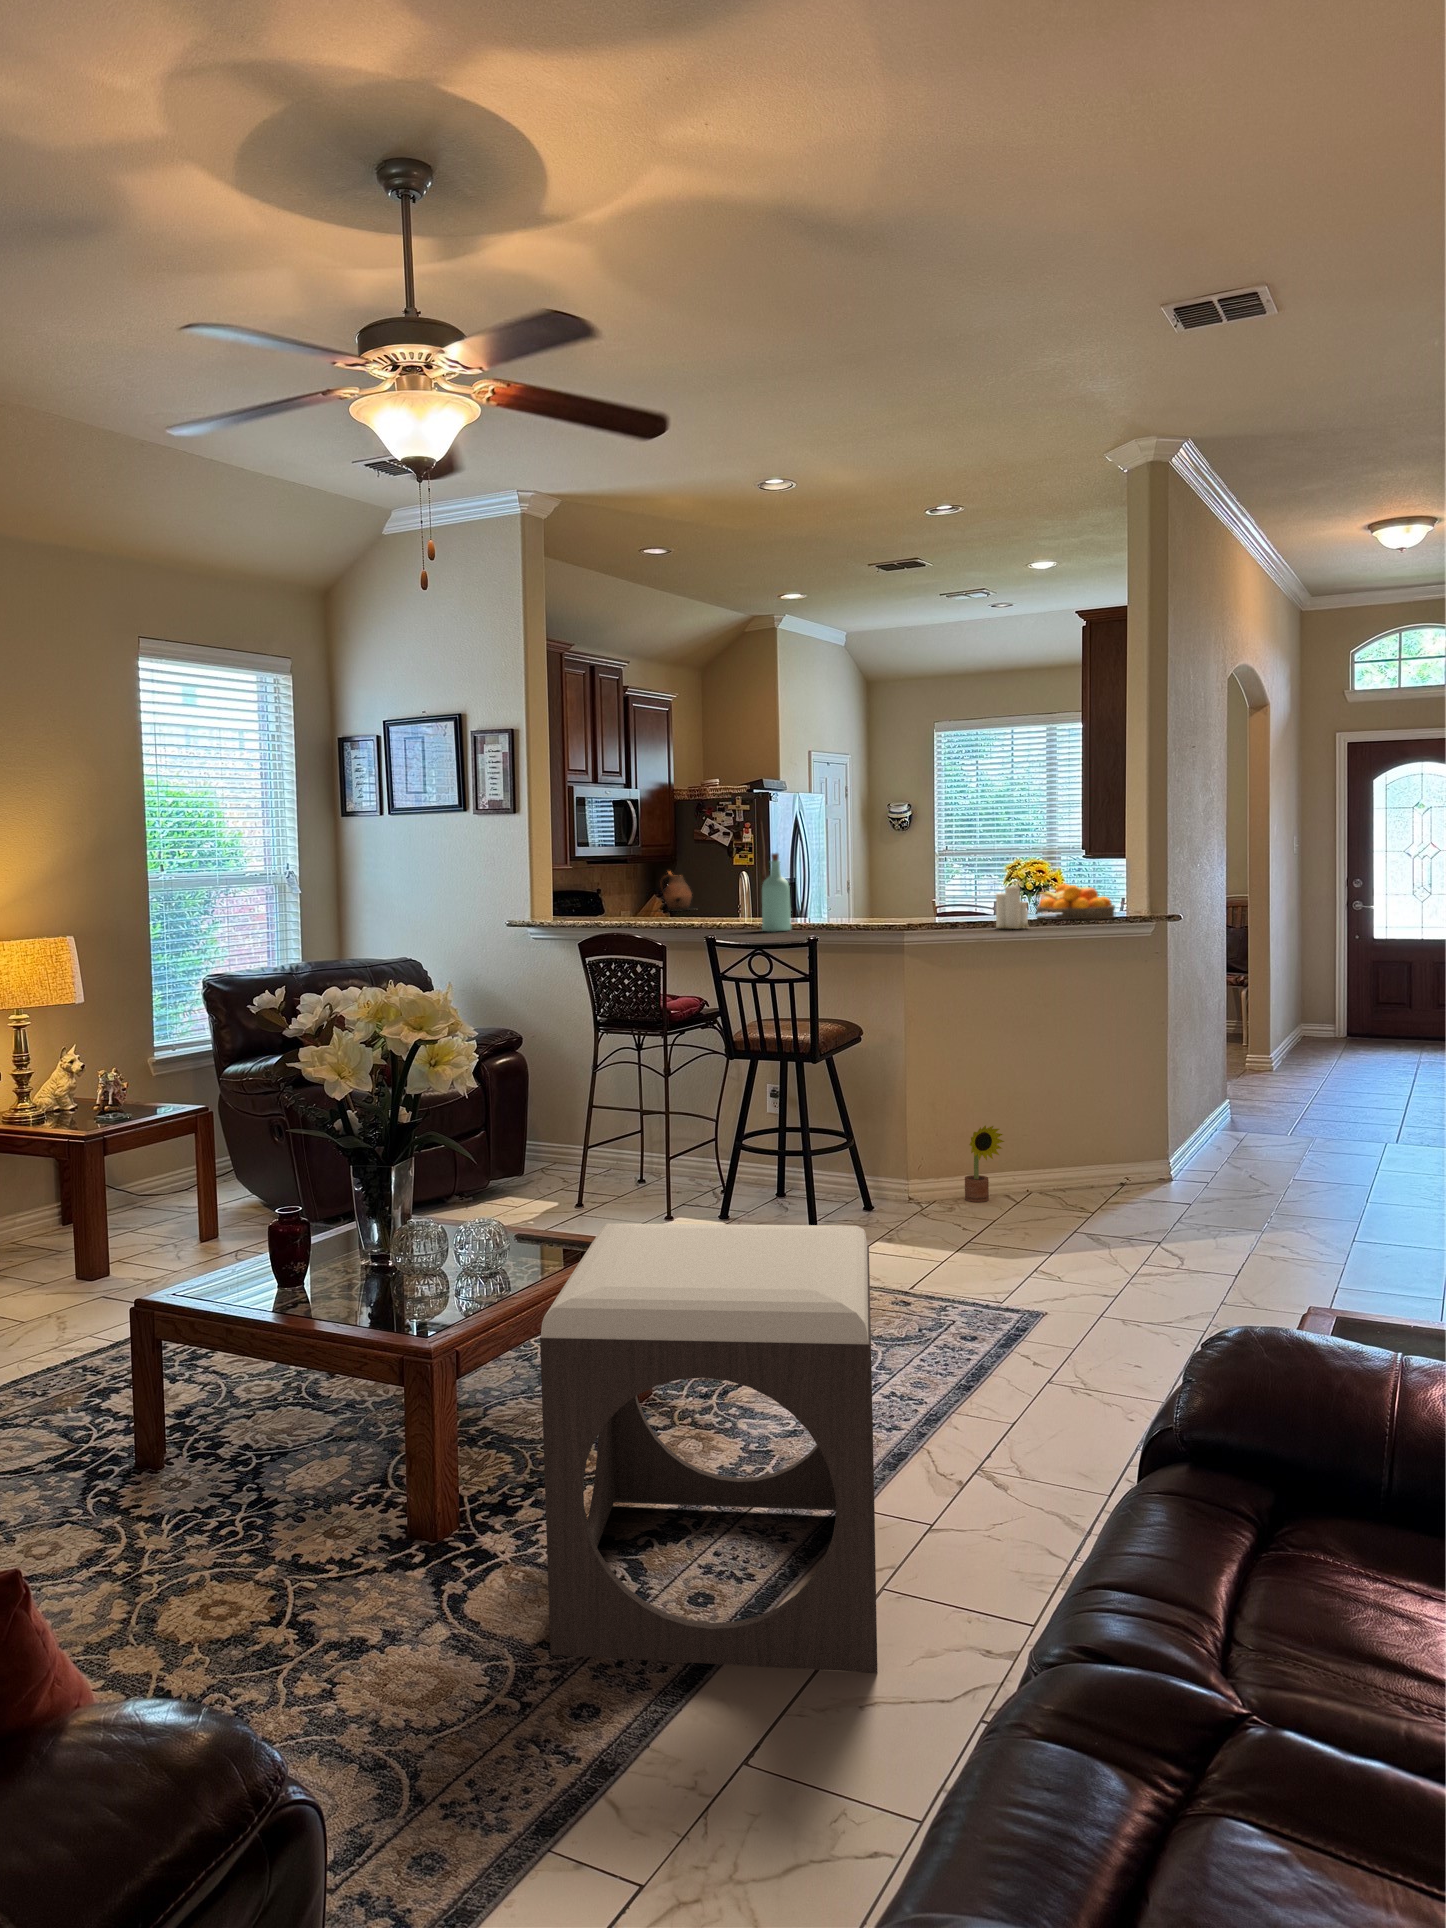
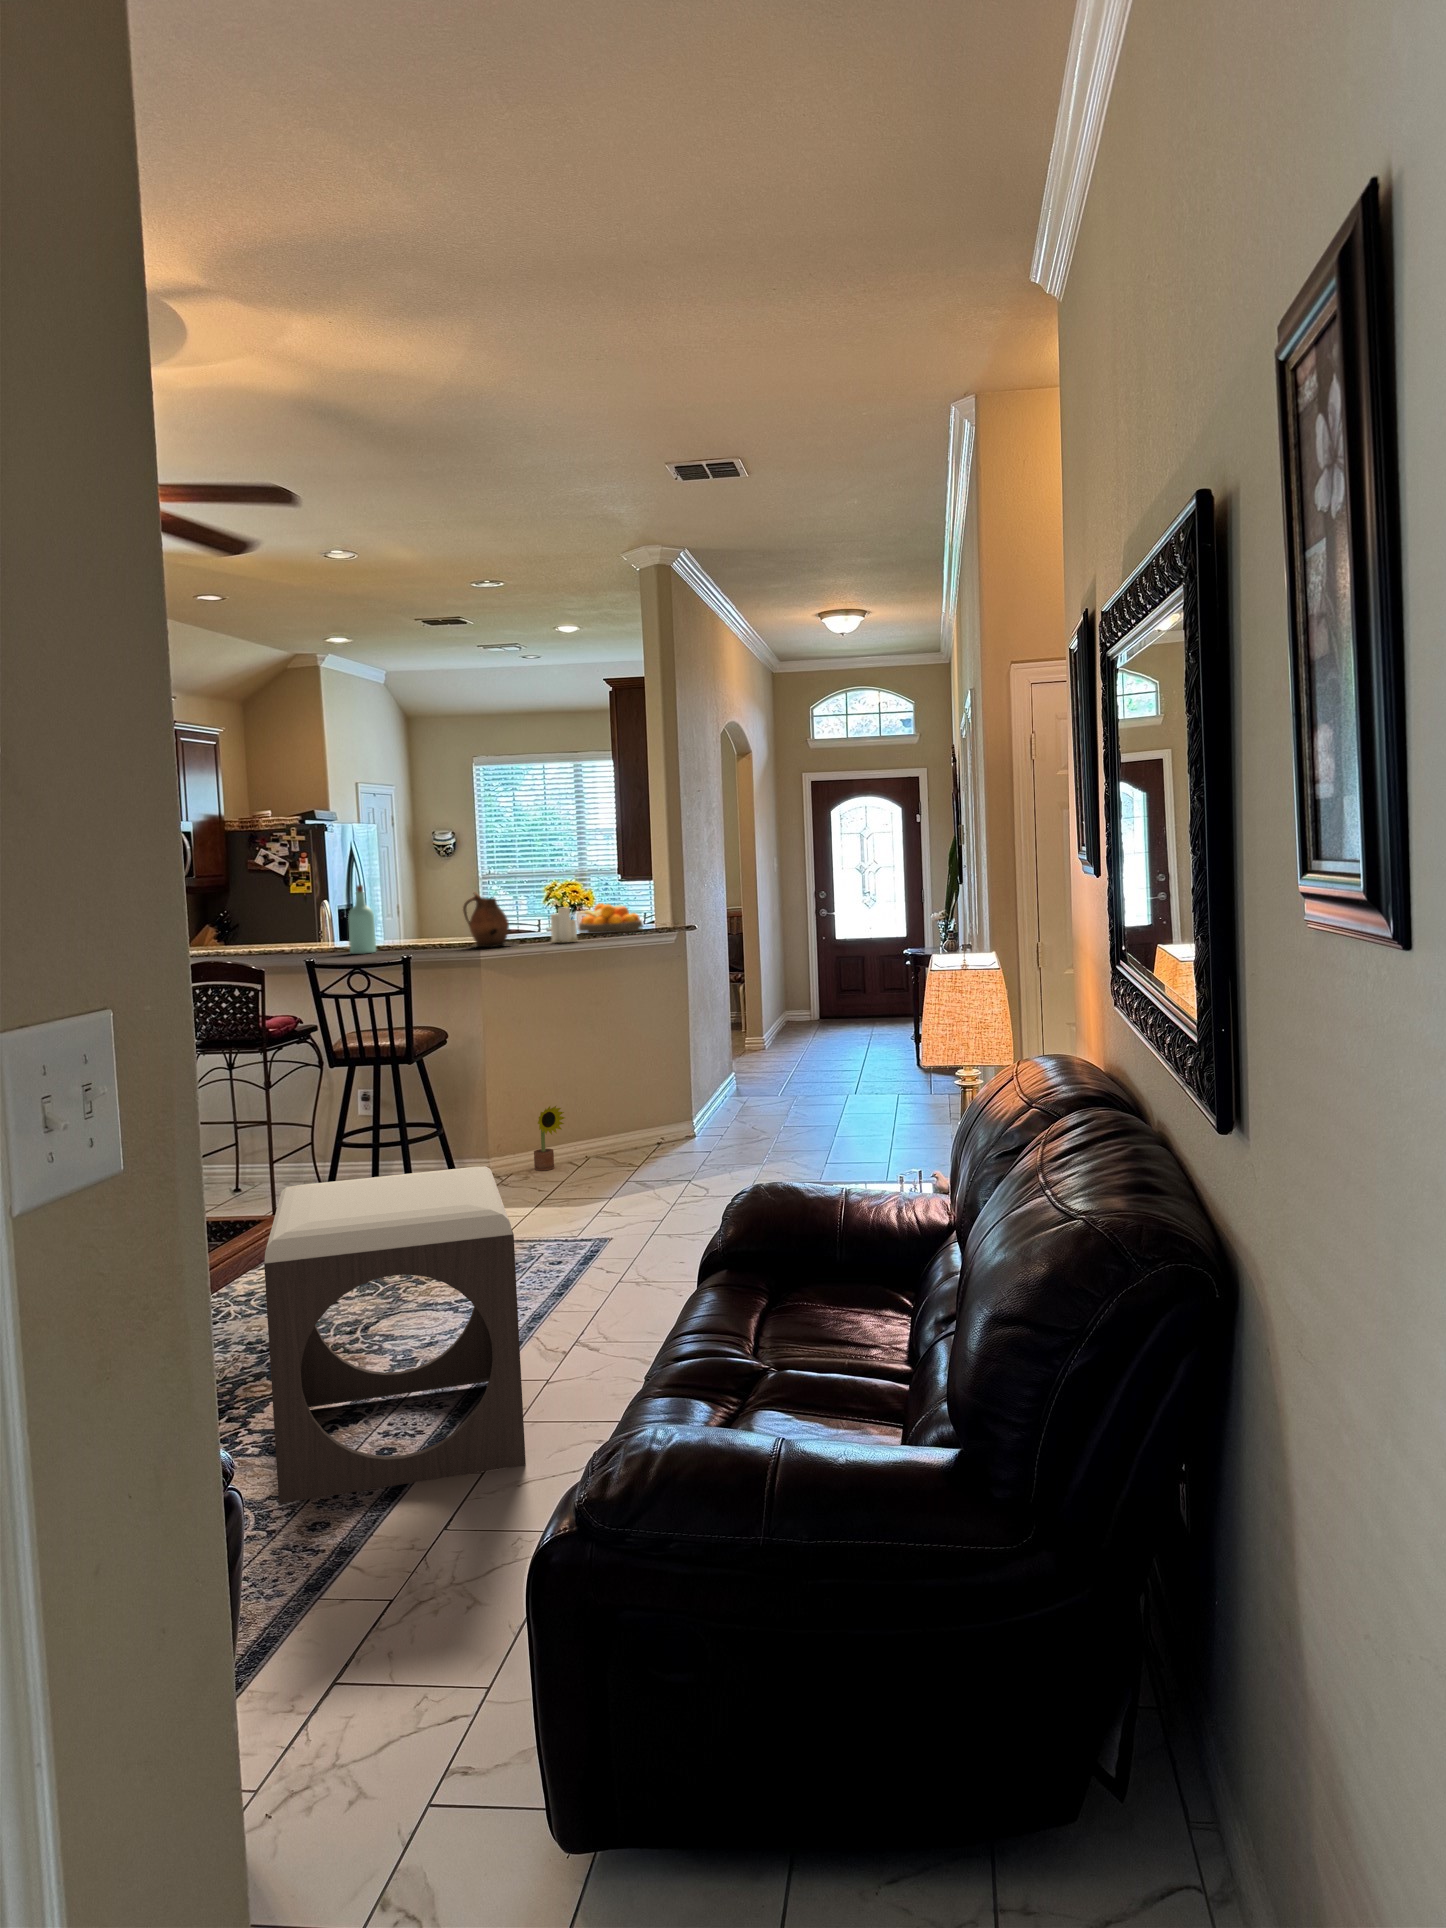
ceramic pitcher: present [660,872,695,911] -> present [463,893,509,947]

